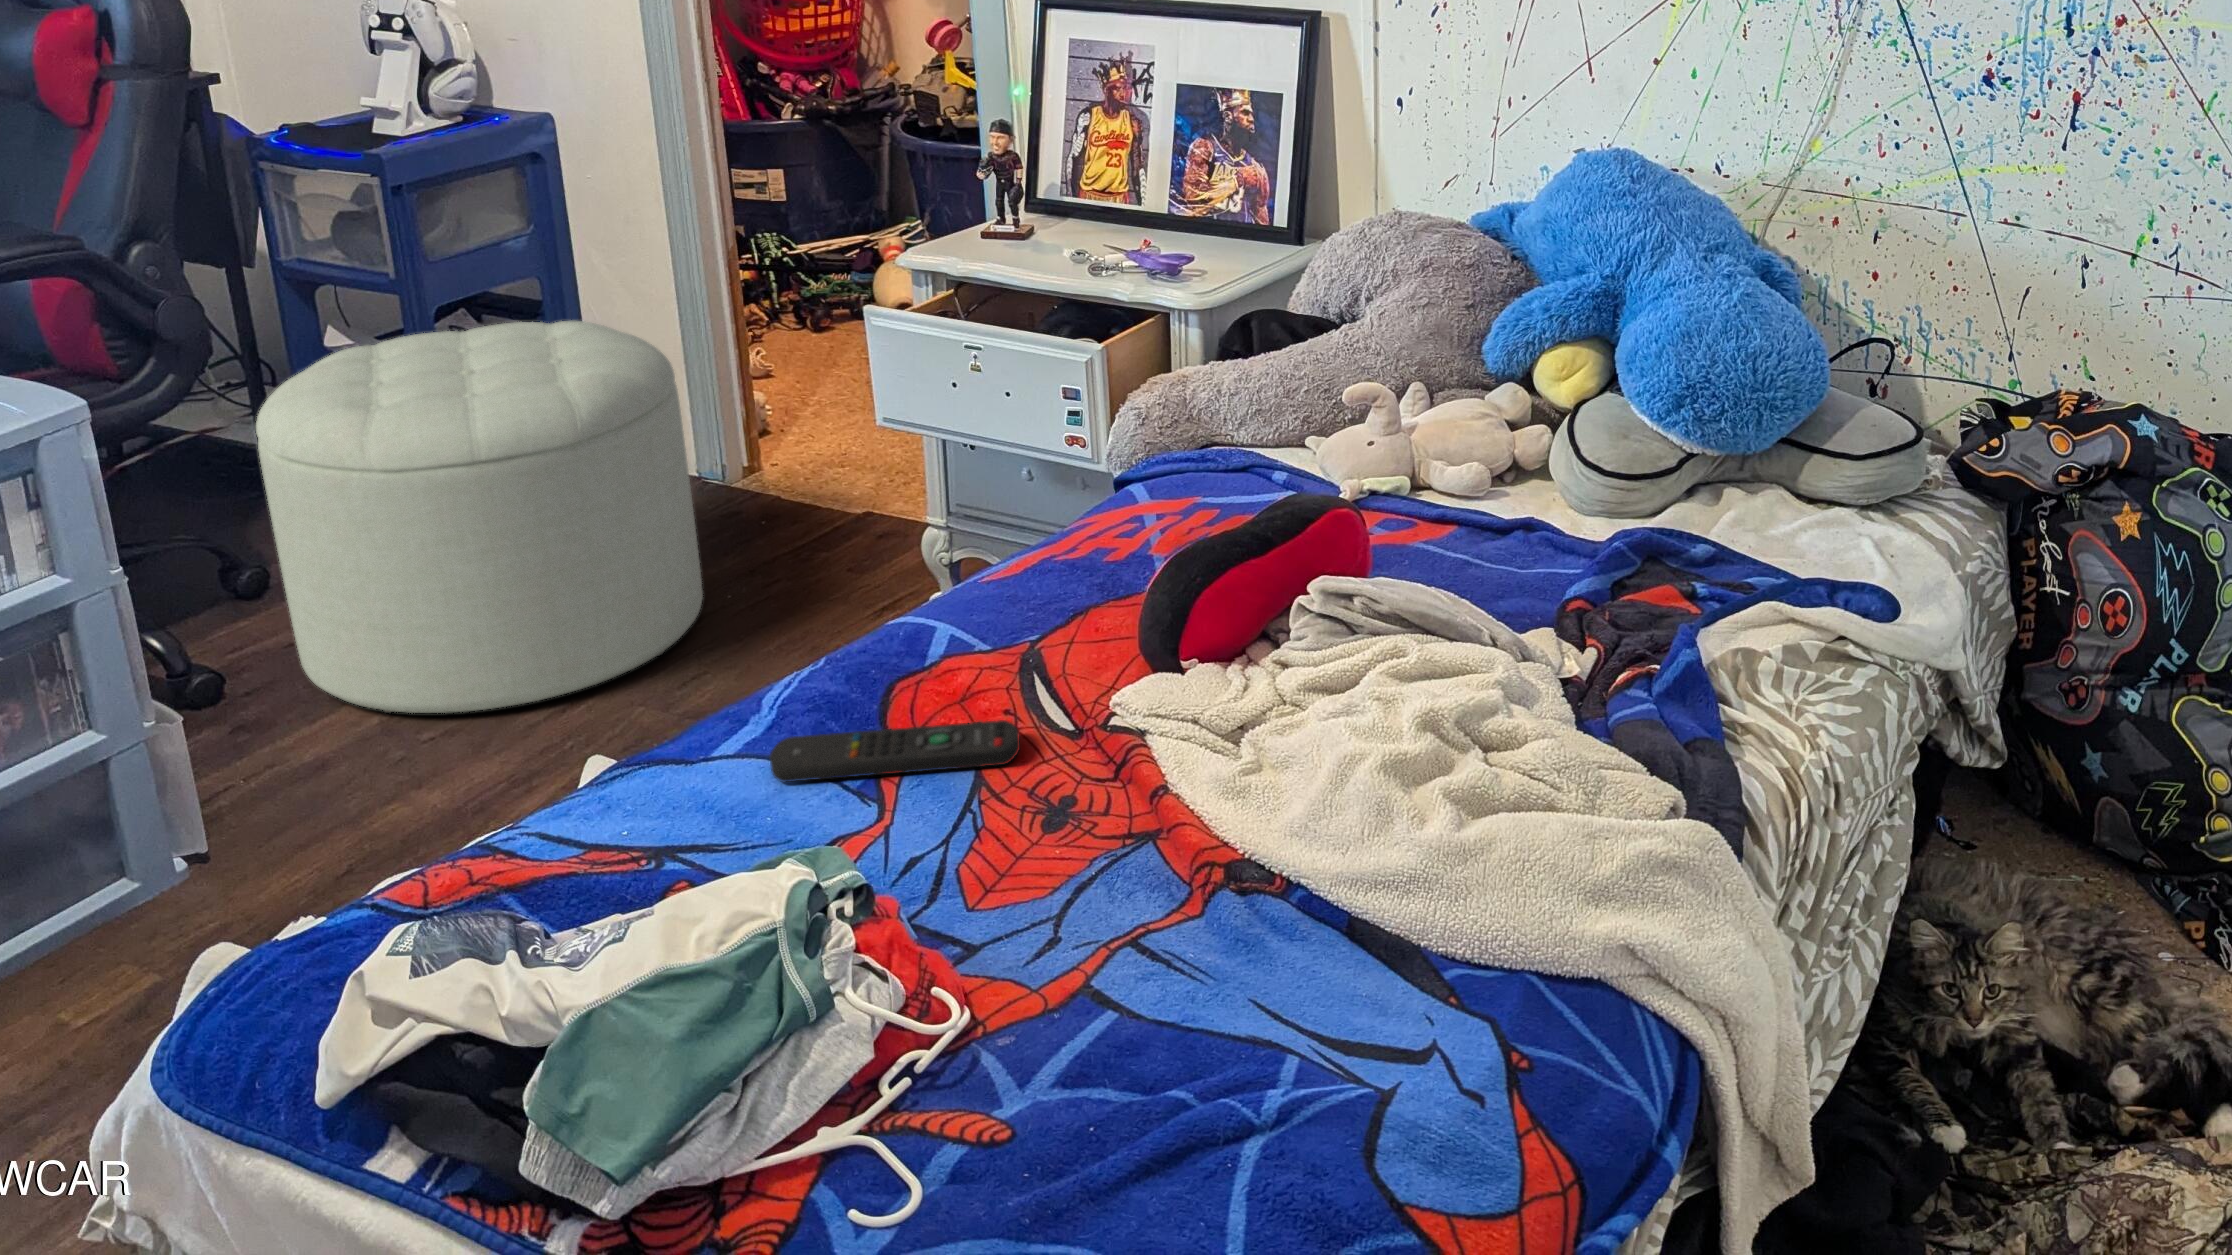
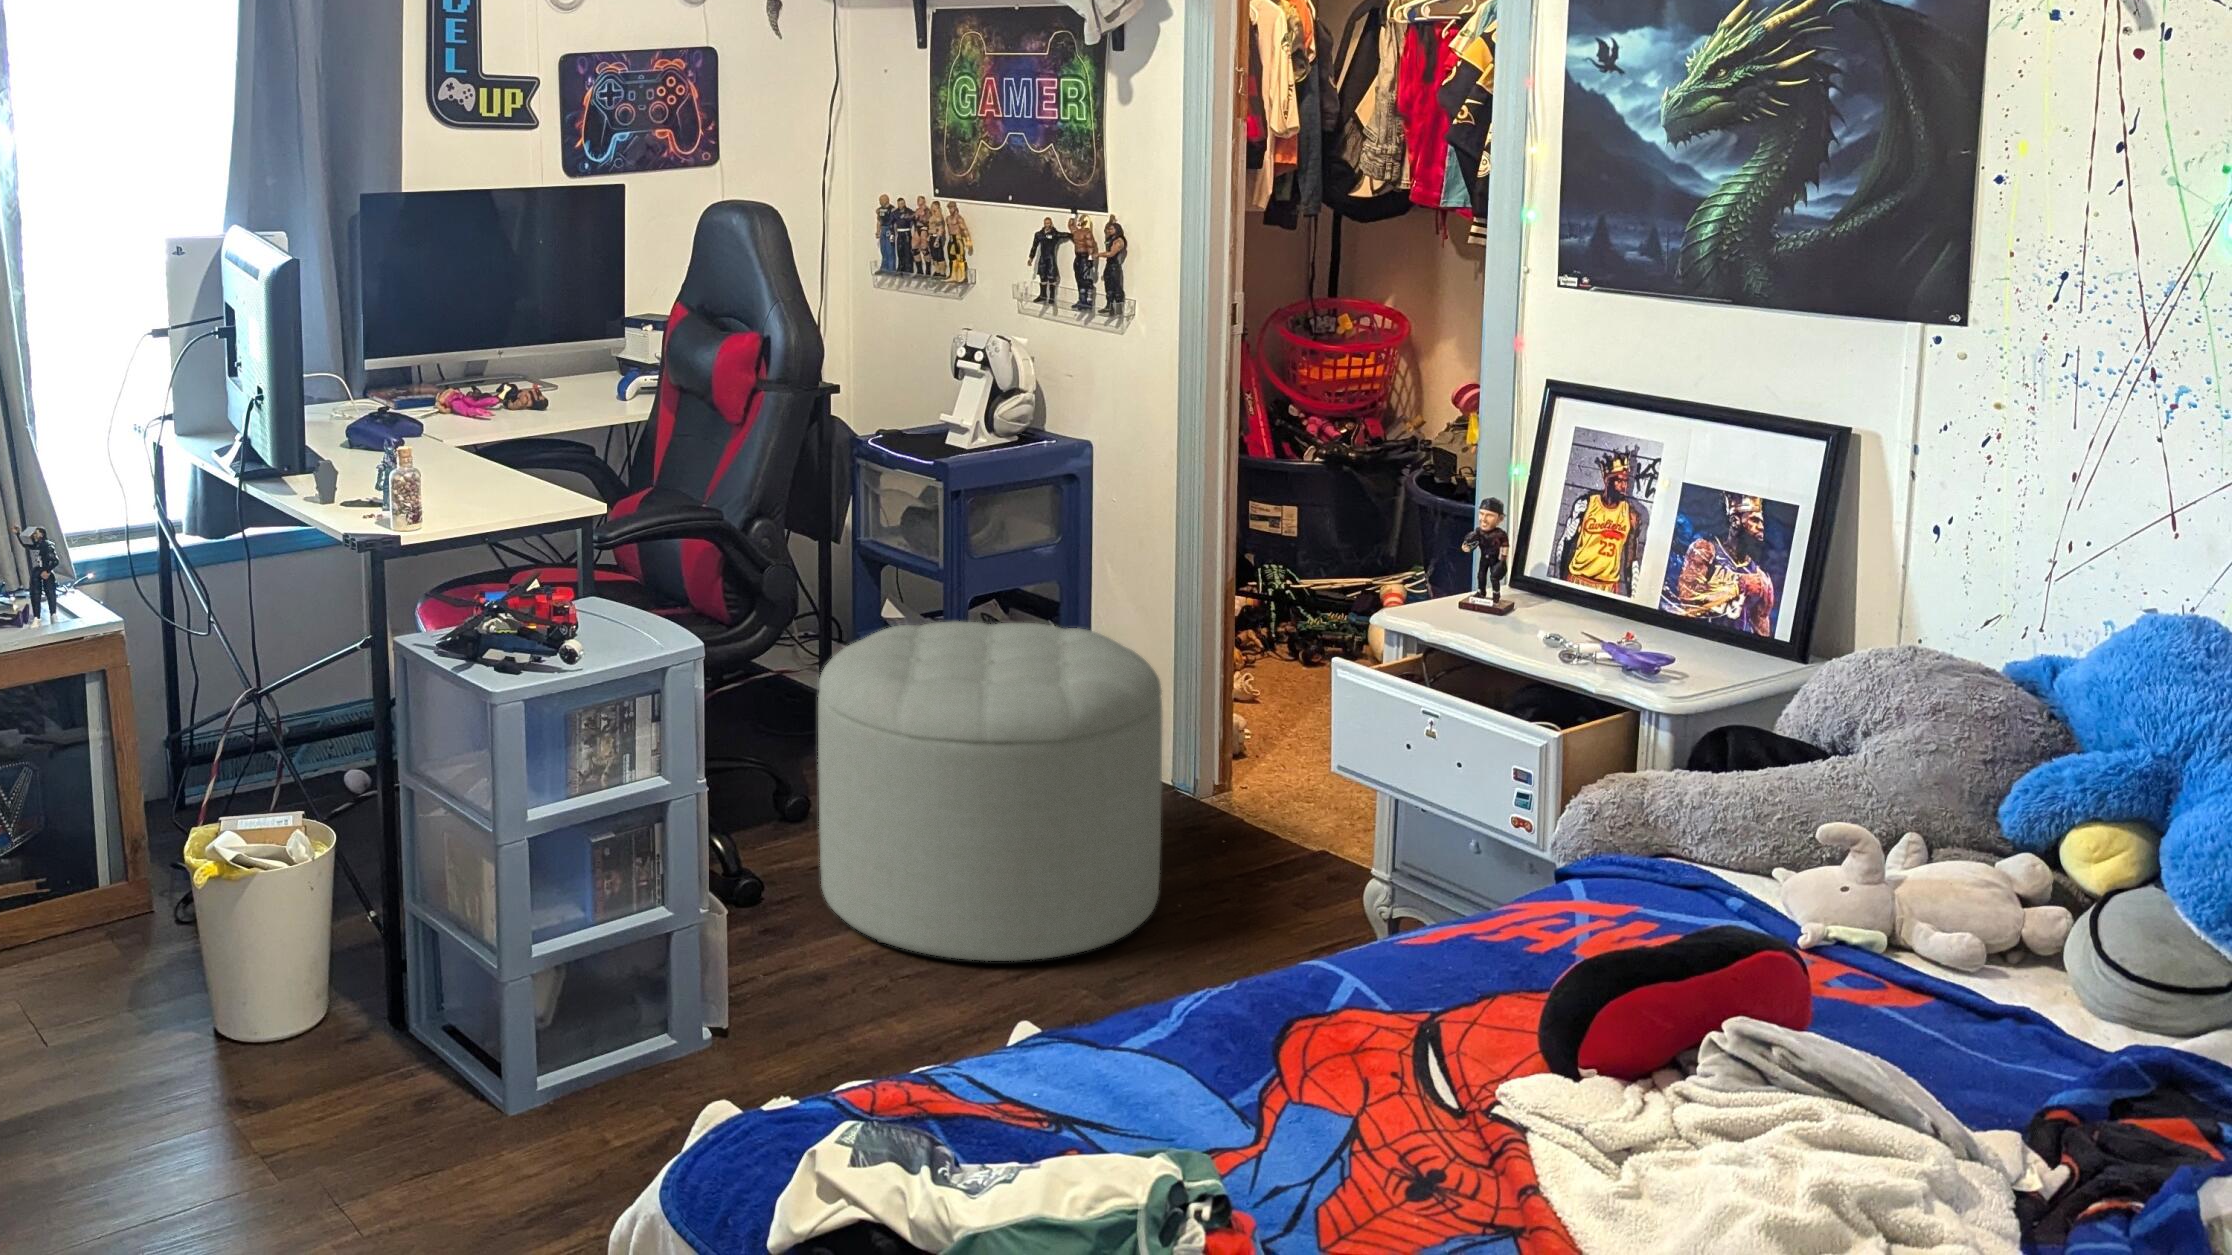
remote control: present [770,720,1020,782] -> none [1170,1047,1404,1124]

